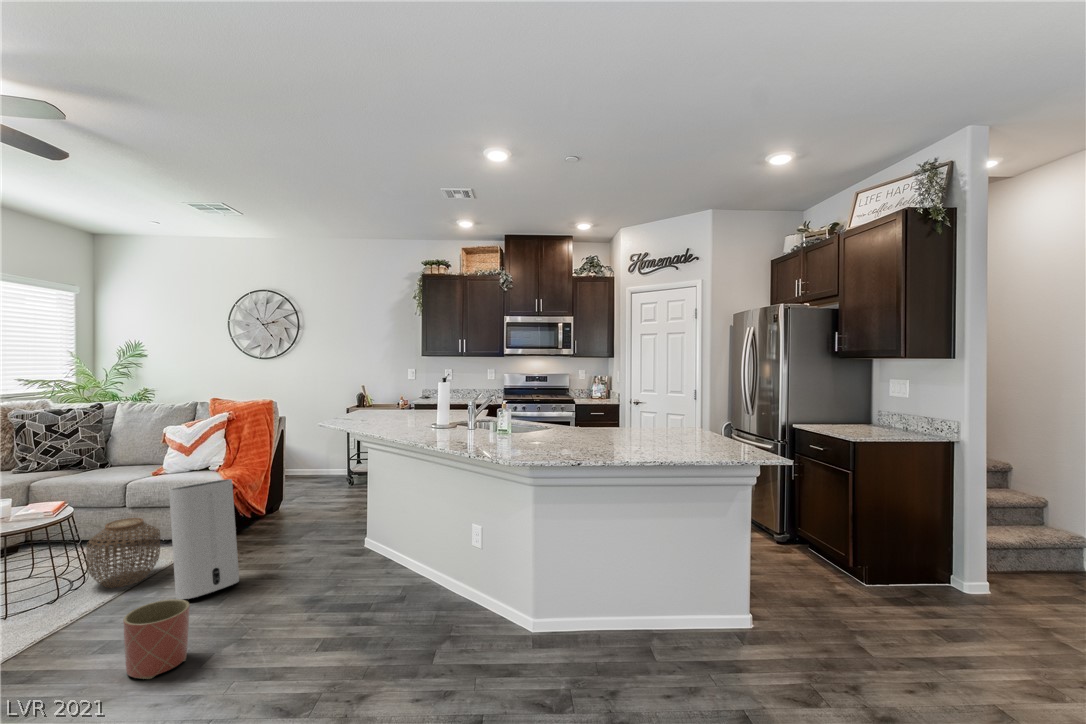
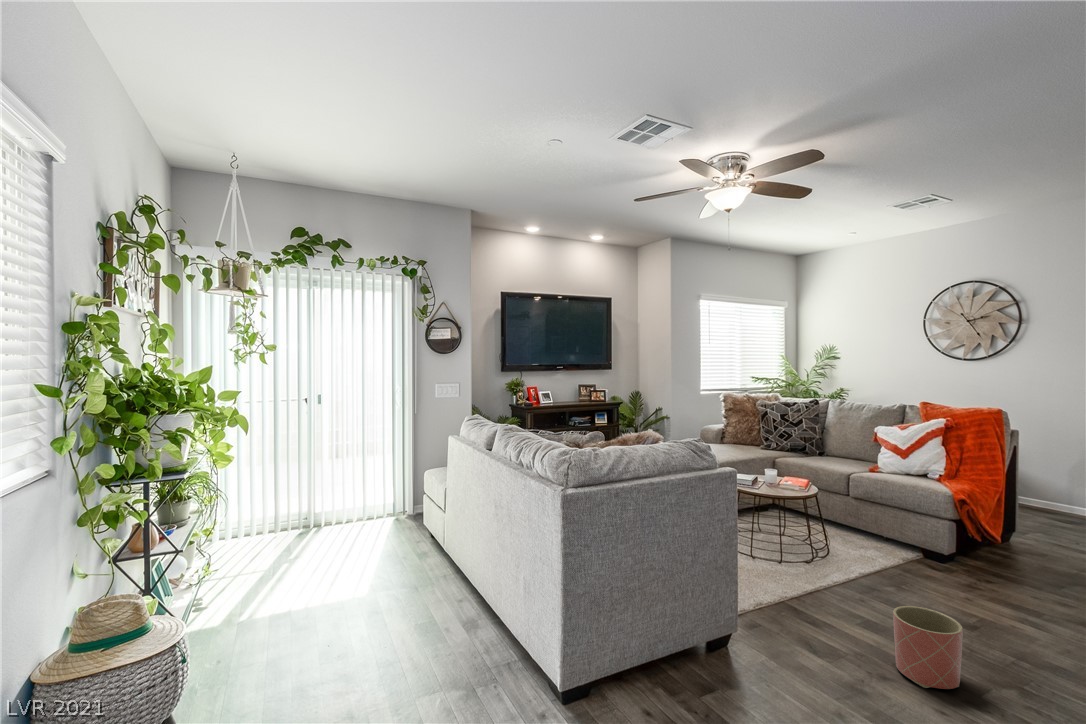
air purifier: present [169,479,239,599] -> none [909,491,993,618]
woven basket: present [86,518,160,588] -> none [828,508,892,573]

